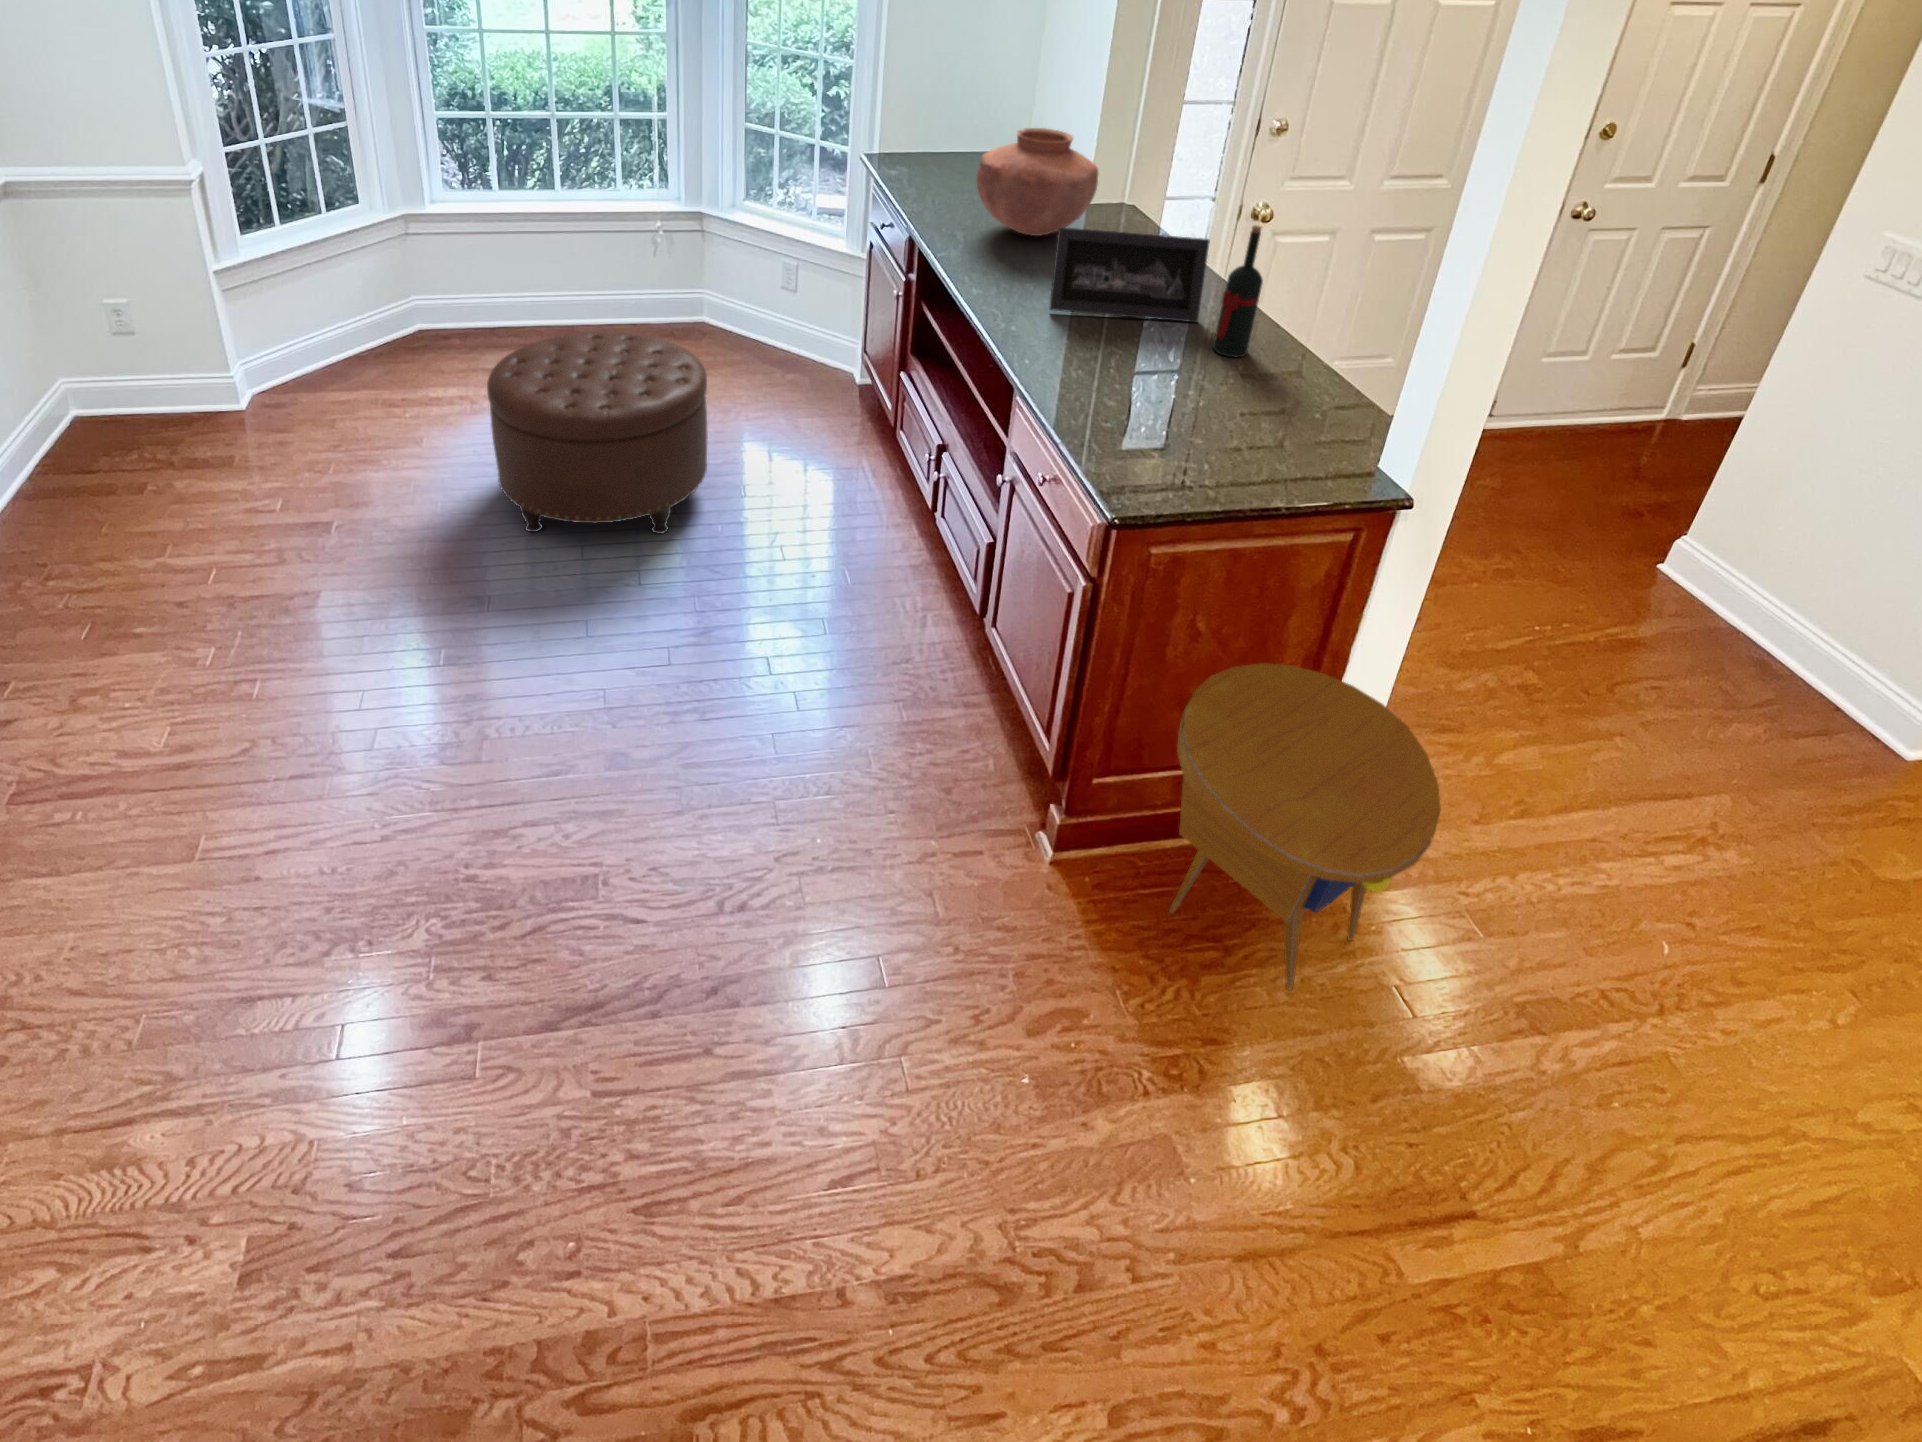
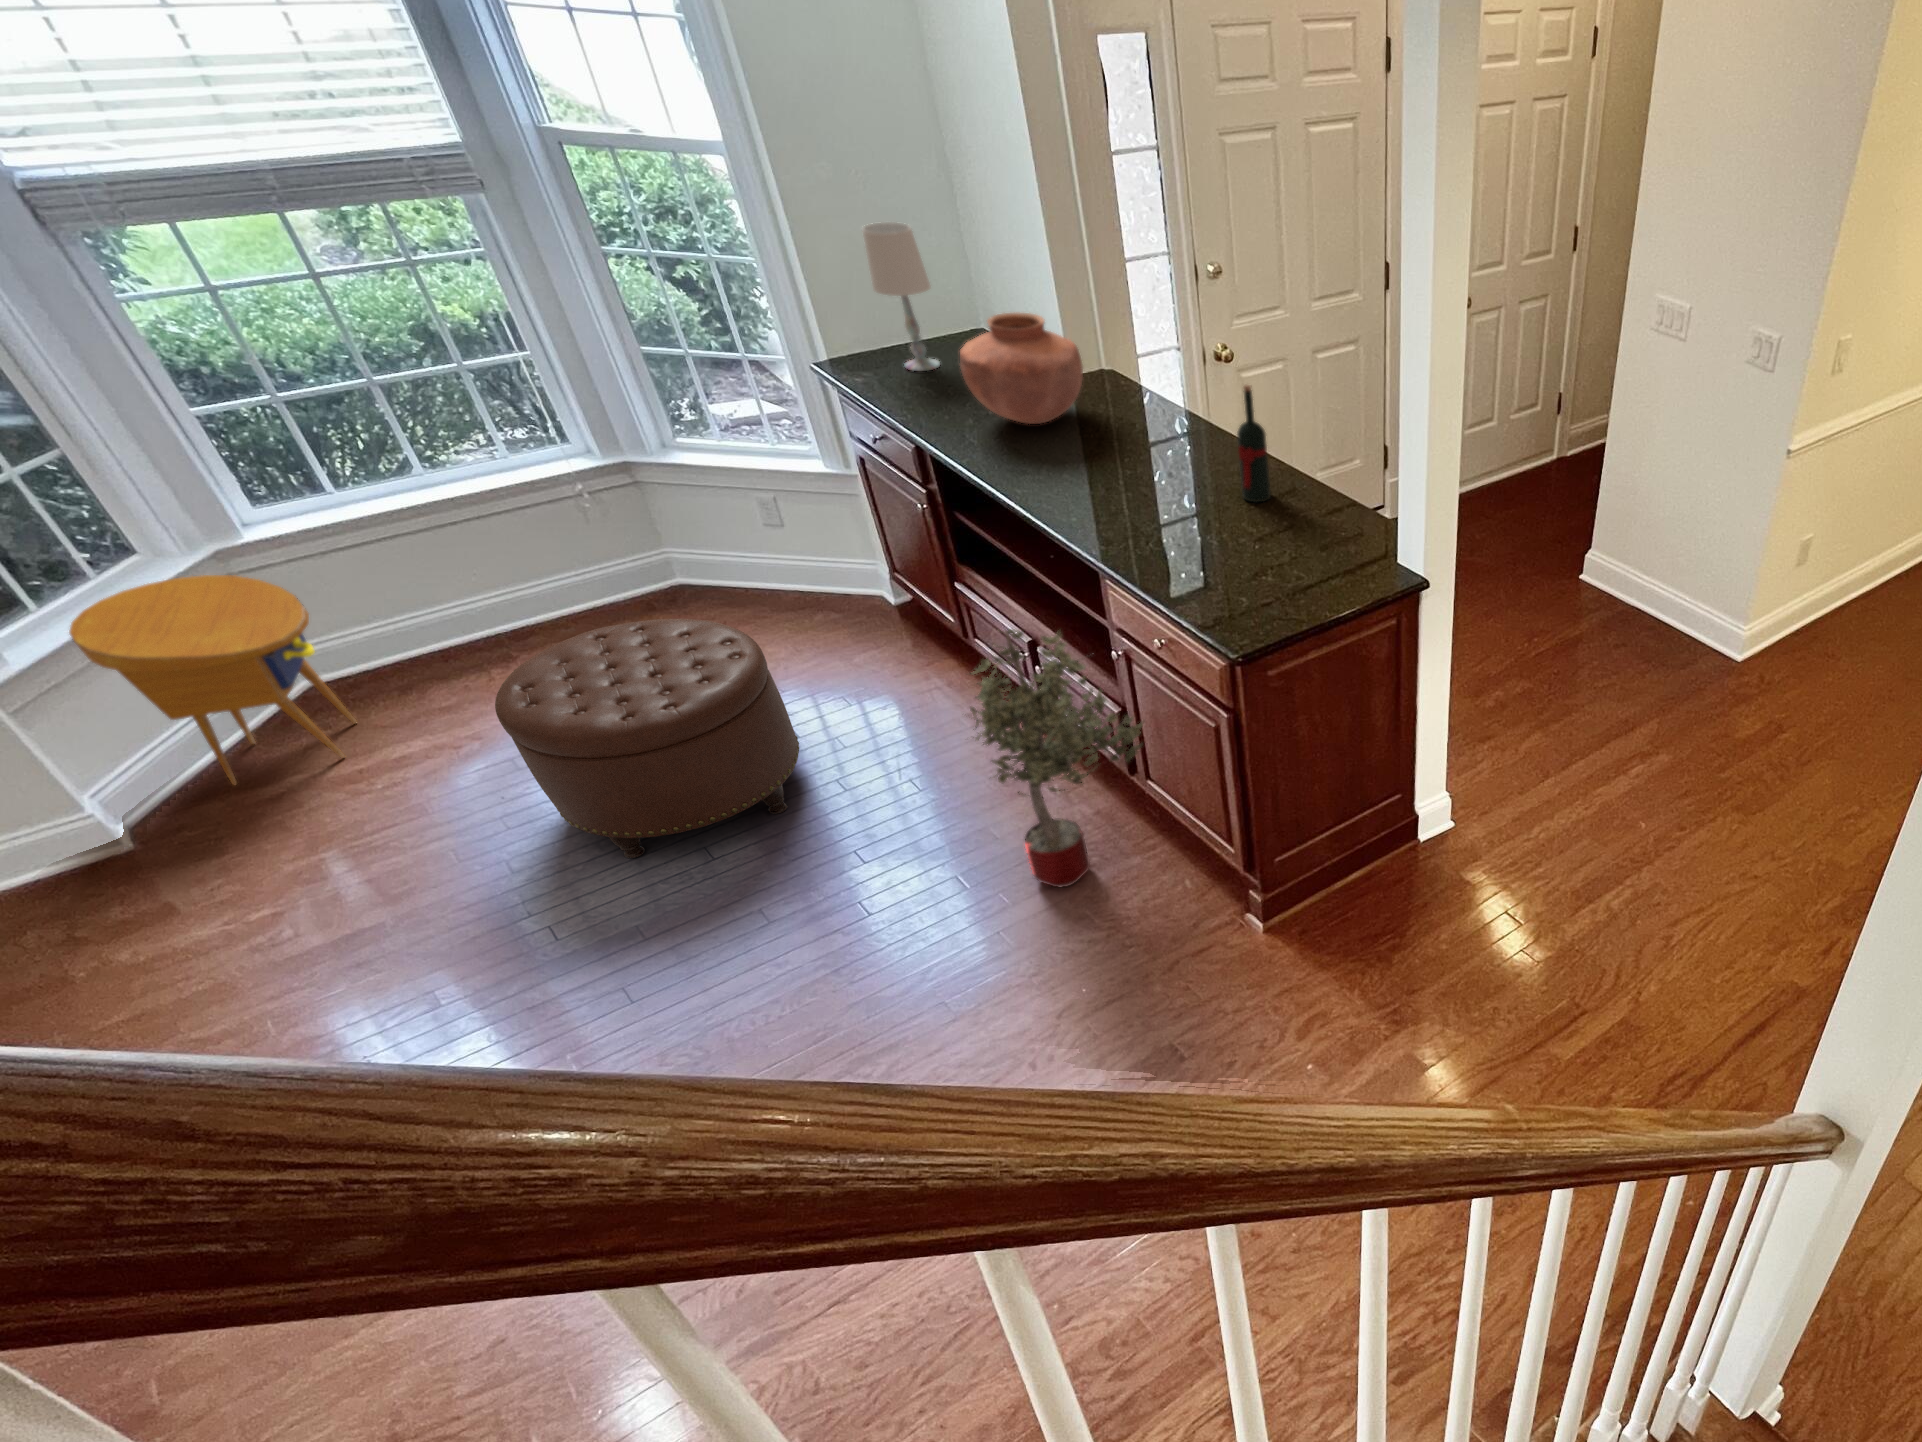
table lamp: none [938,42,990,176] -> present [862,222,940,371]
picture frame: present [1049,227,1210,322] -> none [1075,401,1222,496]
potted tree: none [809,412,1006,710] -> present [970,629,1143,887]
side table: present [1169,663,1441,990] -> present [69,575,357,785]

